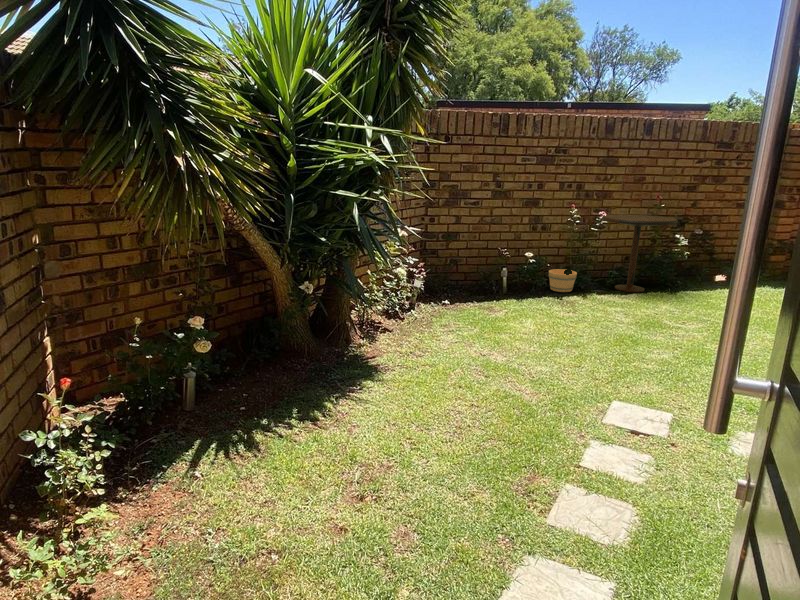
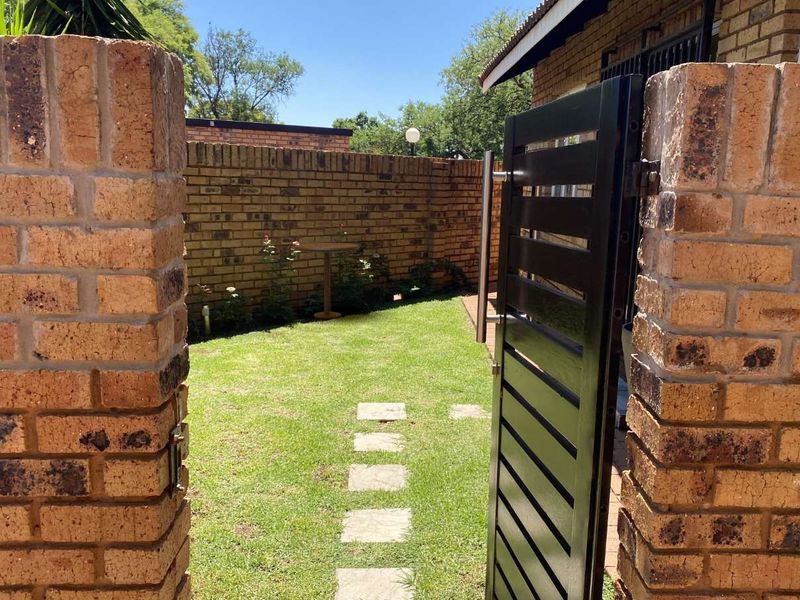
bucket: present [548,269,577,292] -> none [249,303,279,327]

